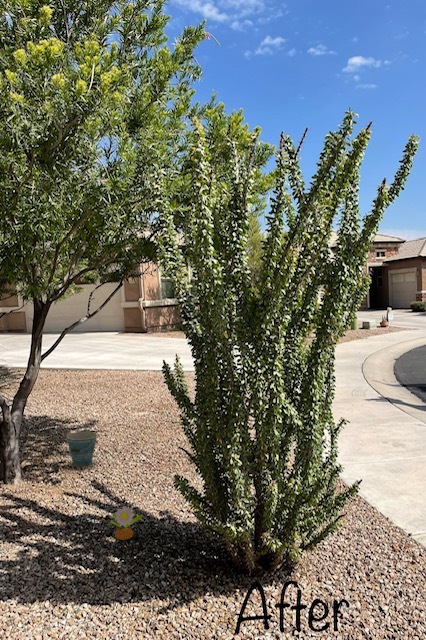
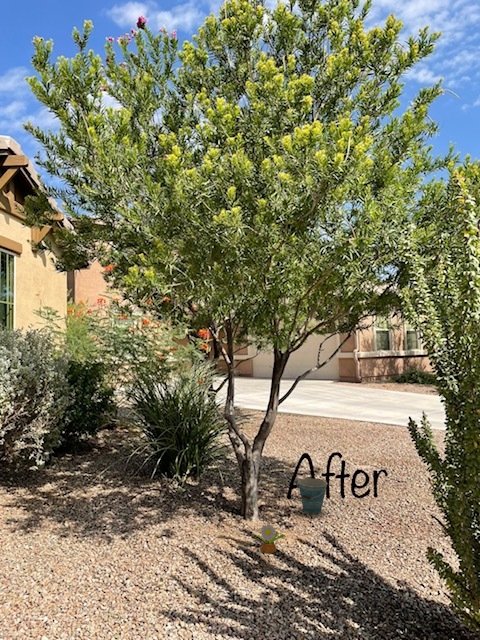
decorative plant: present [108,506,143,540] -> present [255,524,286,553]

